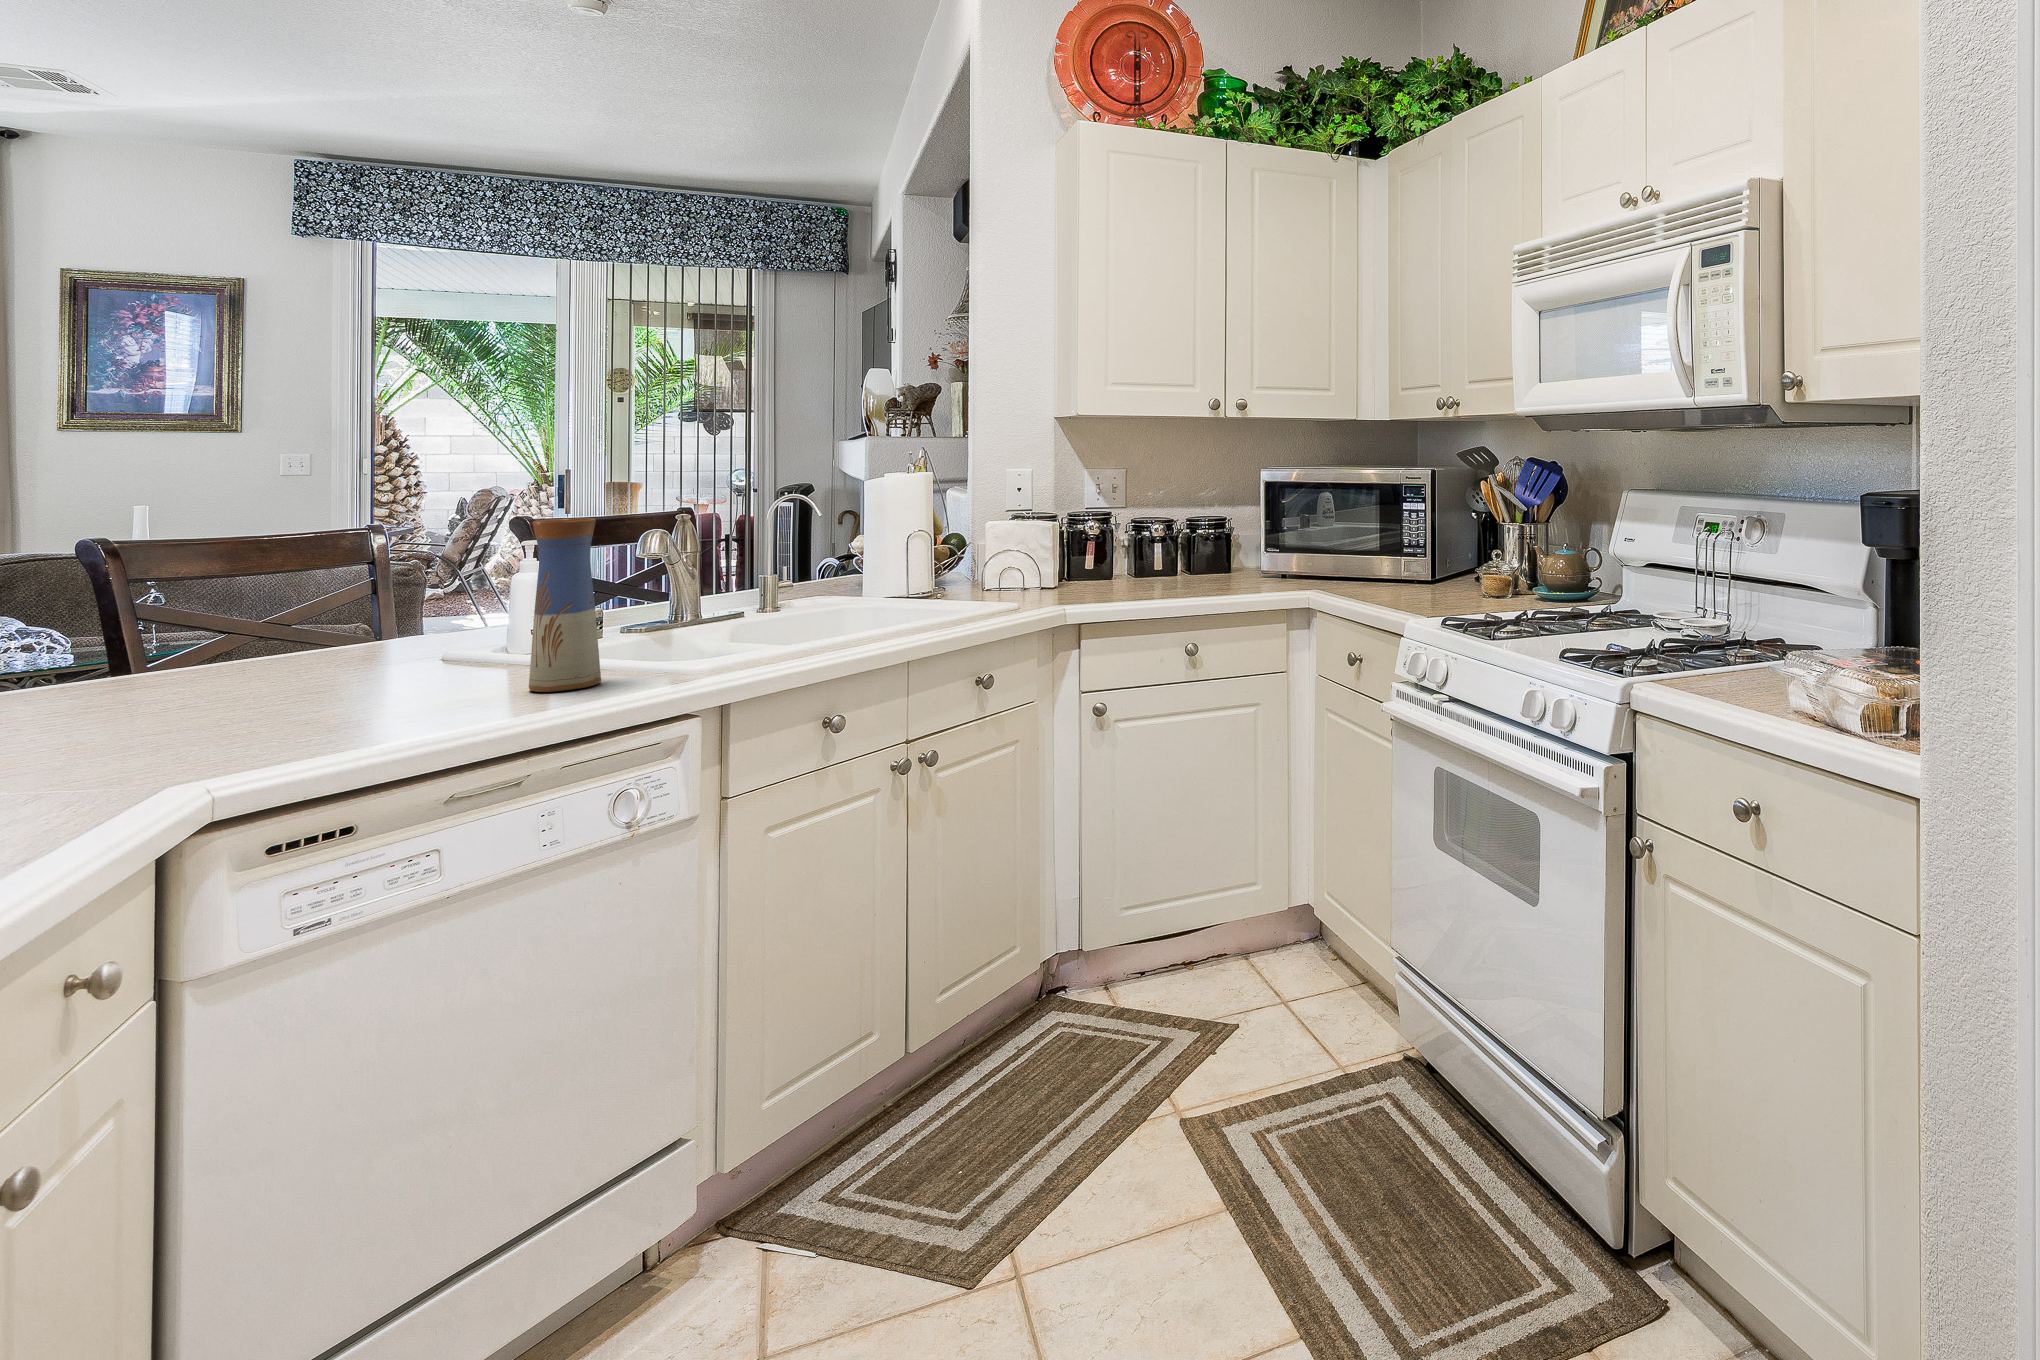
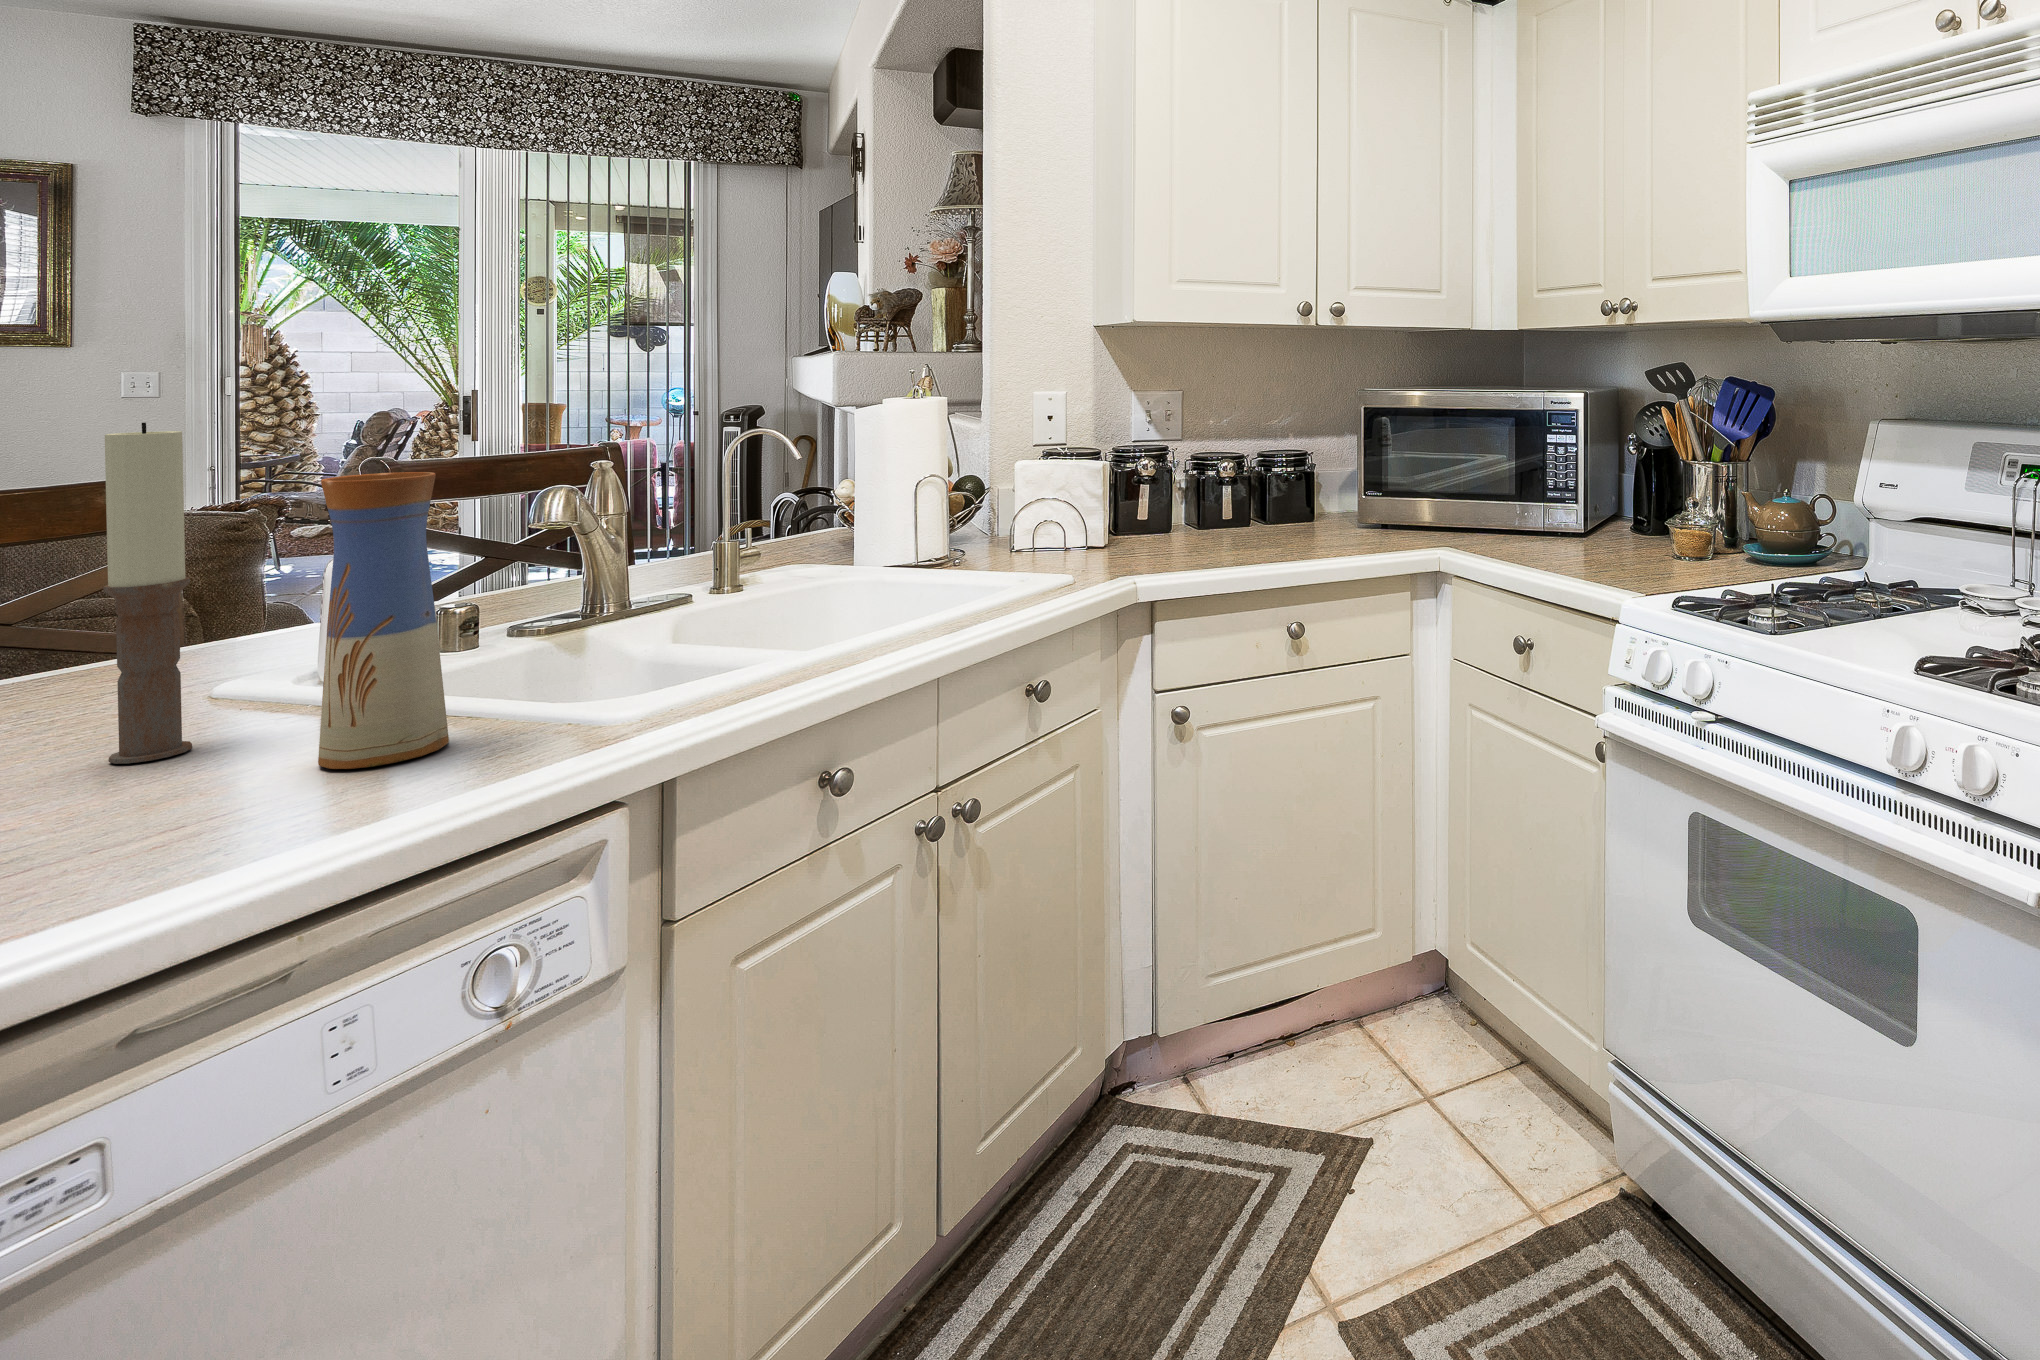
candle: none [409,489,453,690] -> present [103,423,192,764]

